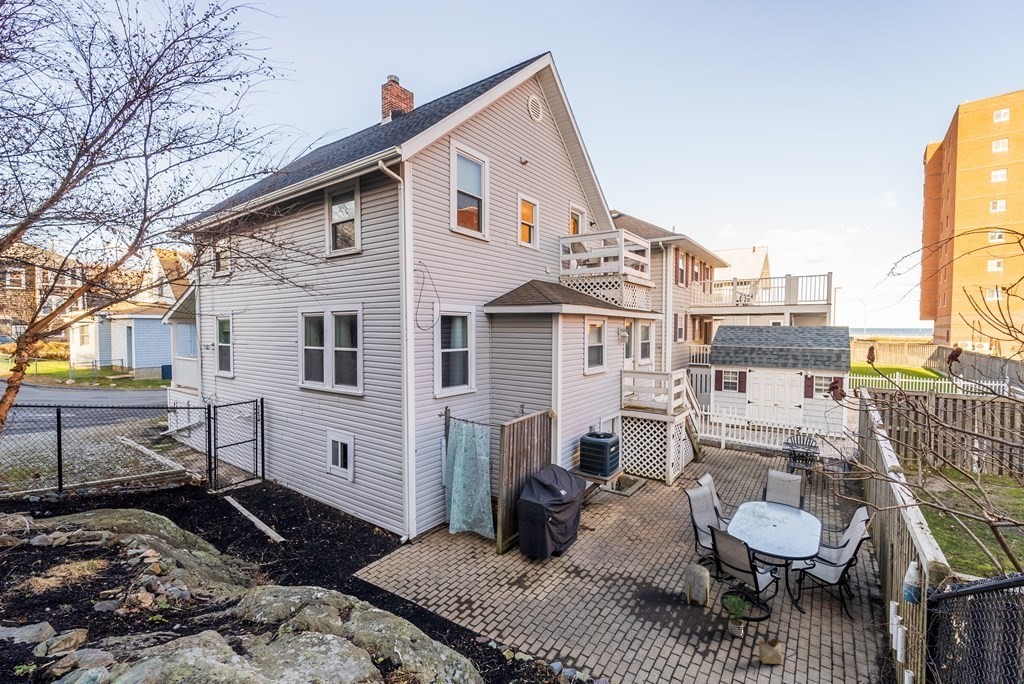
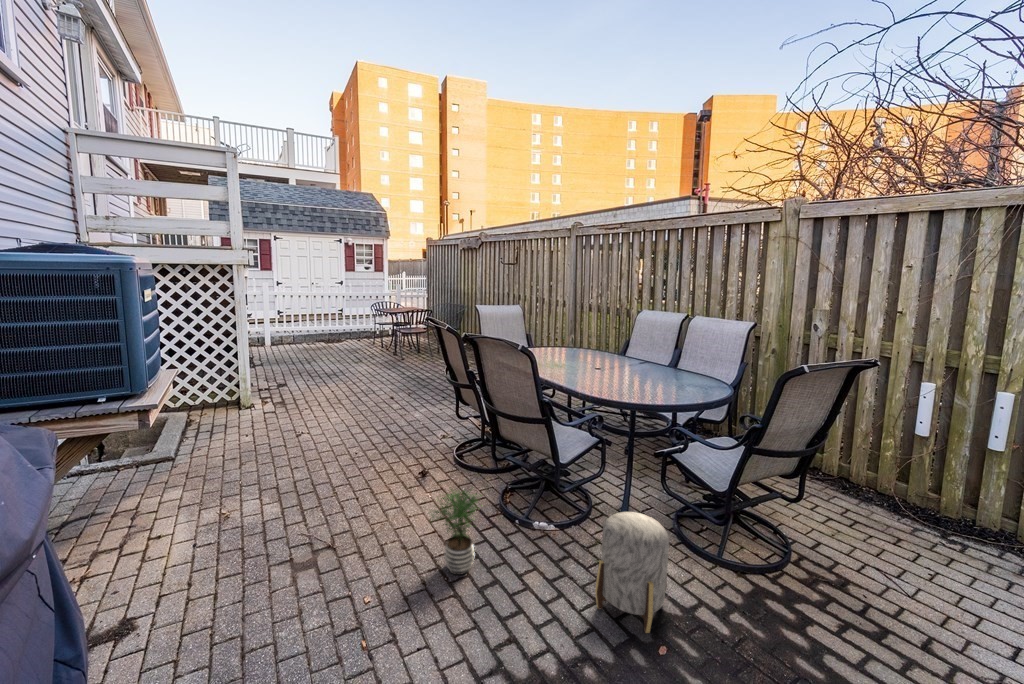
potted plant: present [723,596,749,637] -> present [432,487,482,575]
woven basket: present [759,627,782,664] -> none [855,555,905,642]

